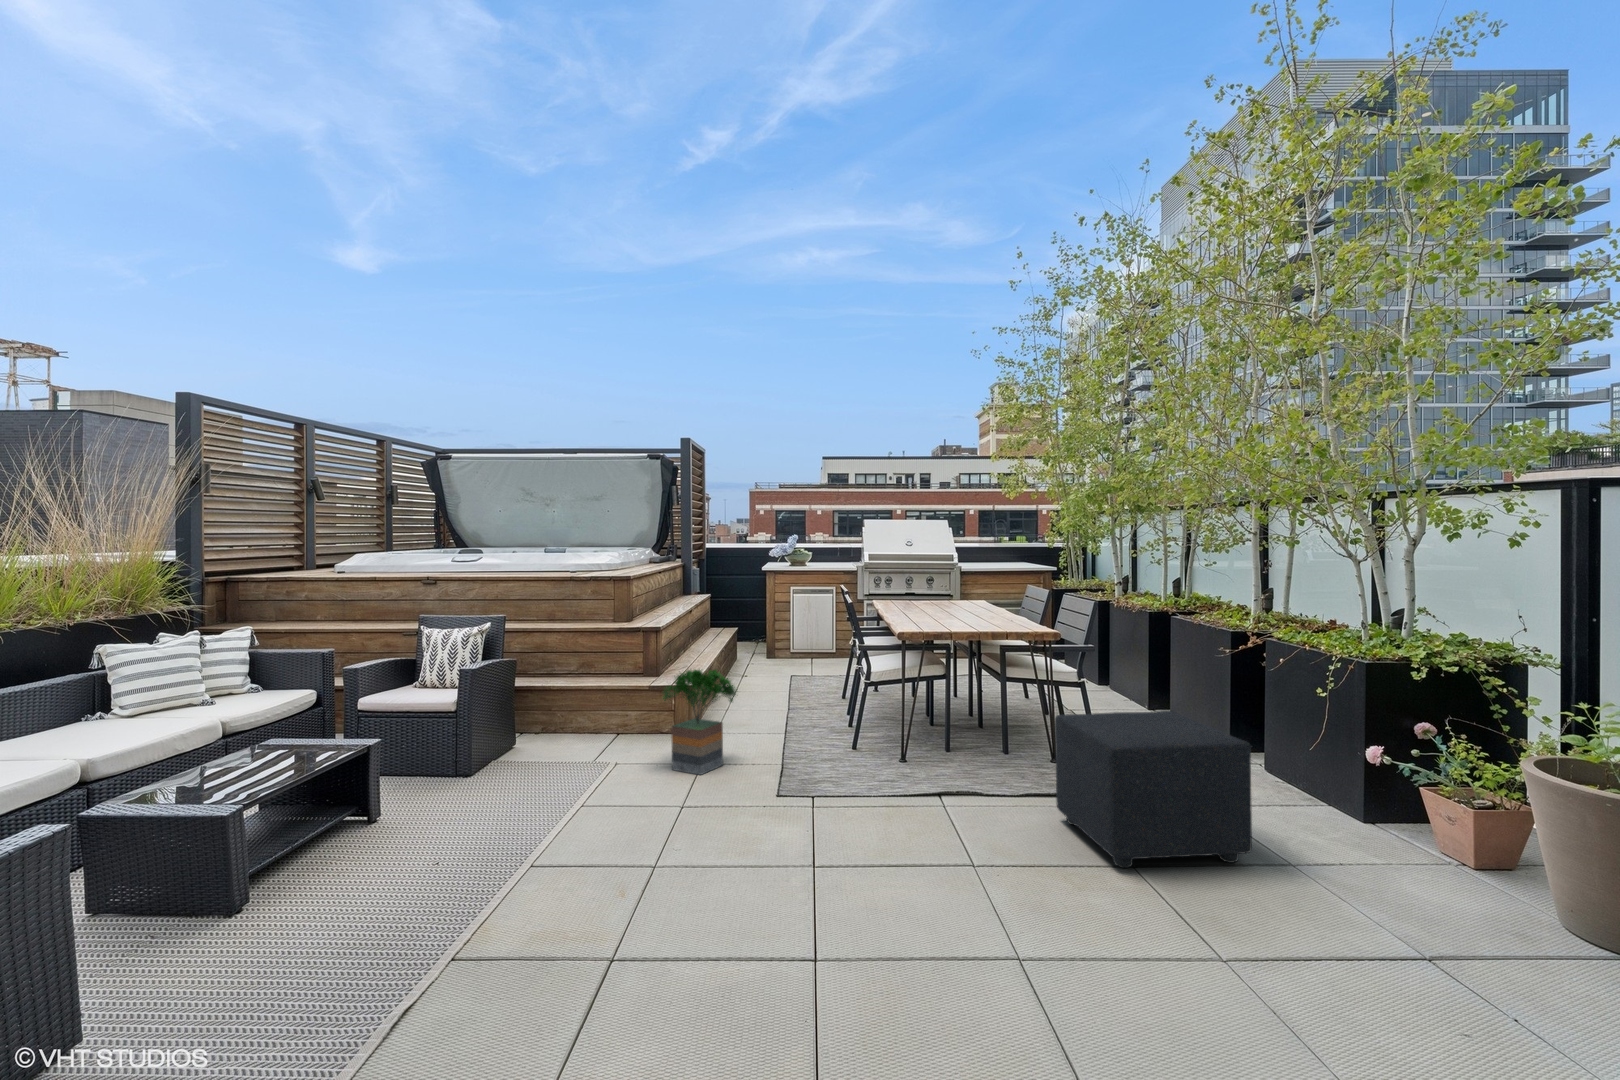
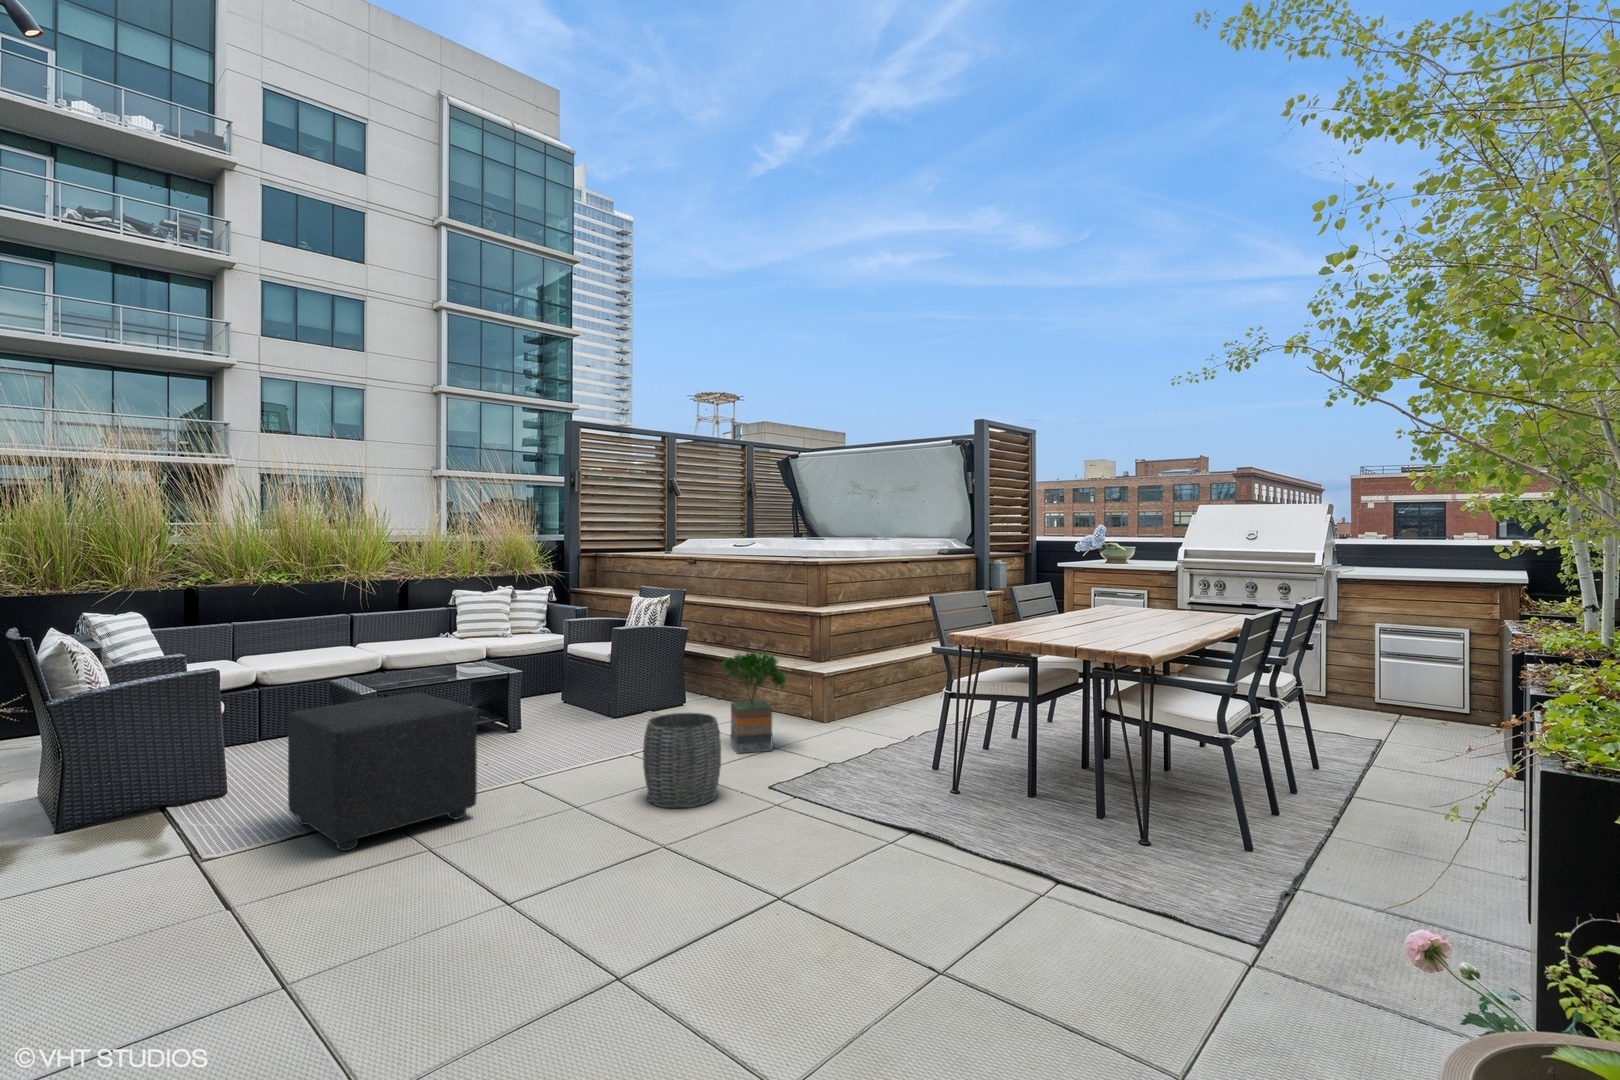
ottoman: present [1055,711,1252,868] -> present [288,693,477,851]
woven basket: none [722,732,800,831] -> present [643,713,721,808]

